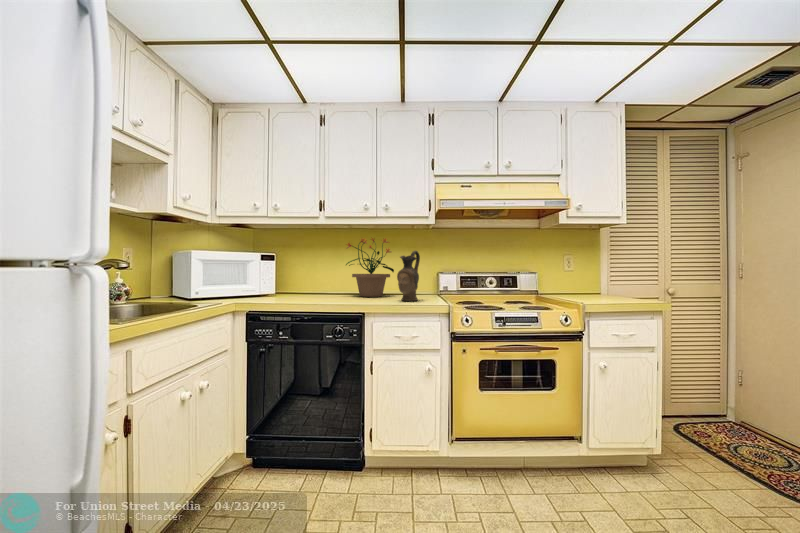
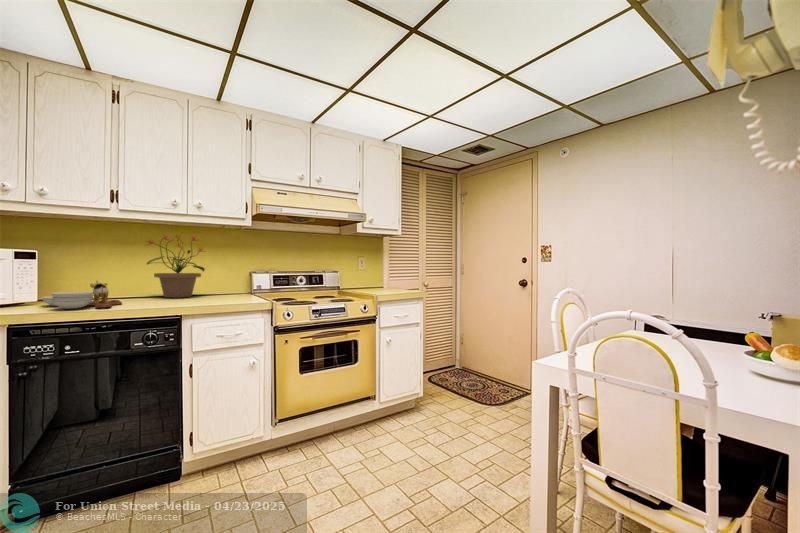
ceramic pitcher: present [397,251,420,301] -> none [215,251,238,300]
cutting board: none [273,278,325,302] -> present [42,280,122,309]

